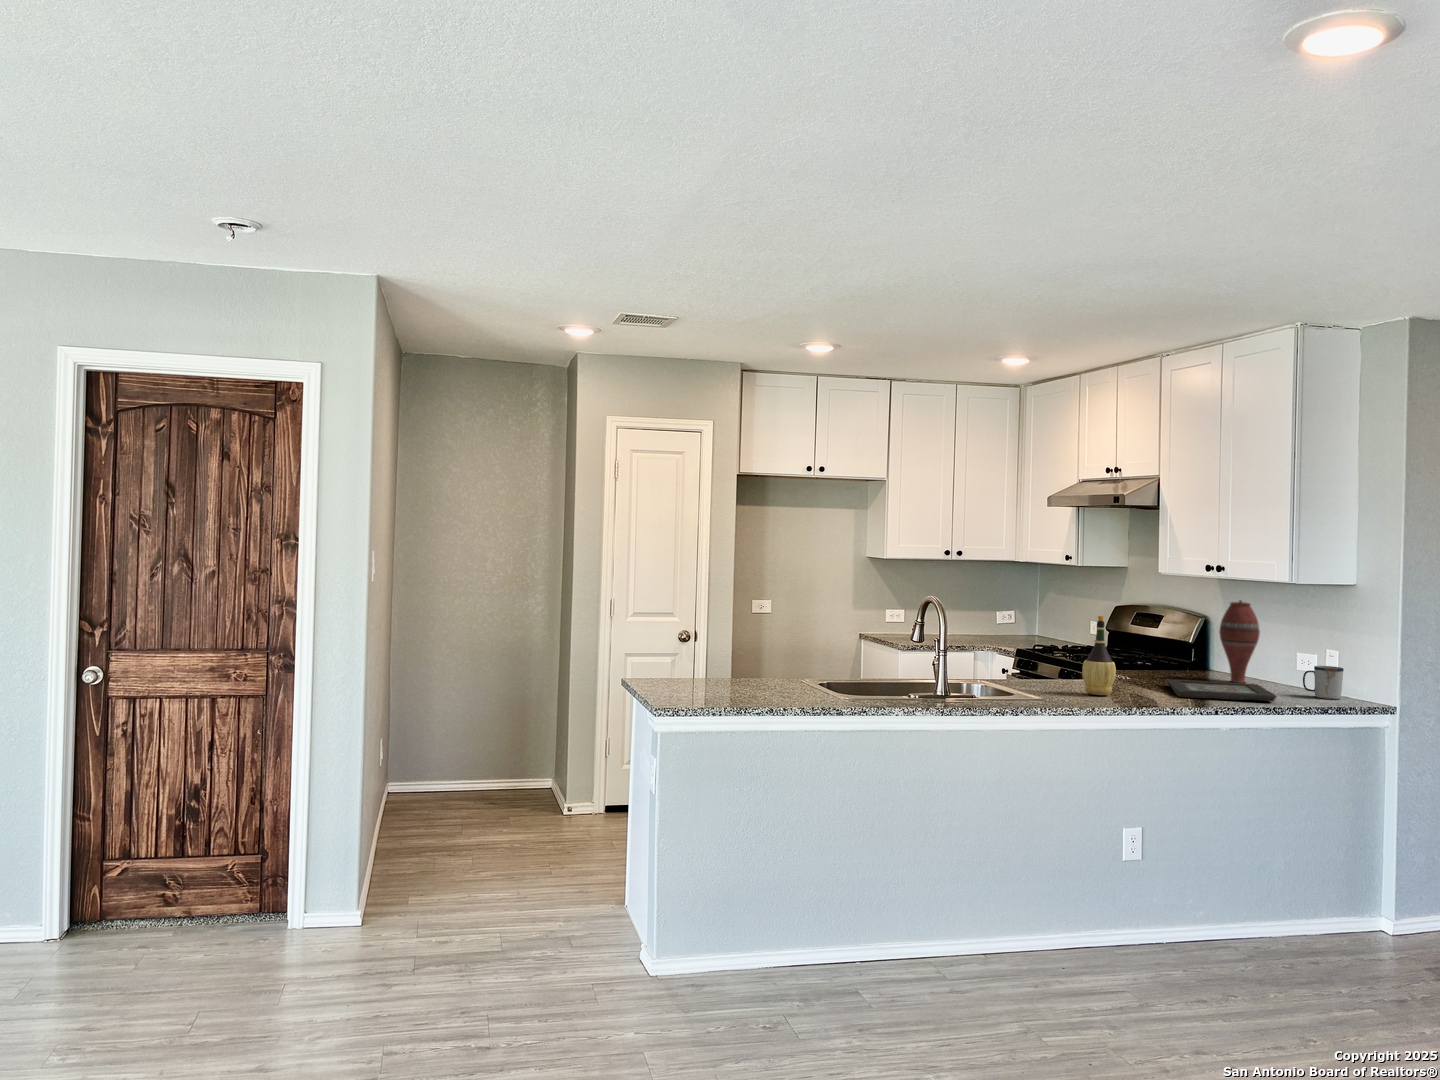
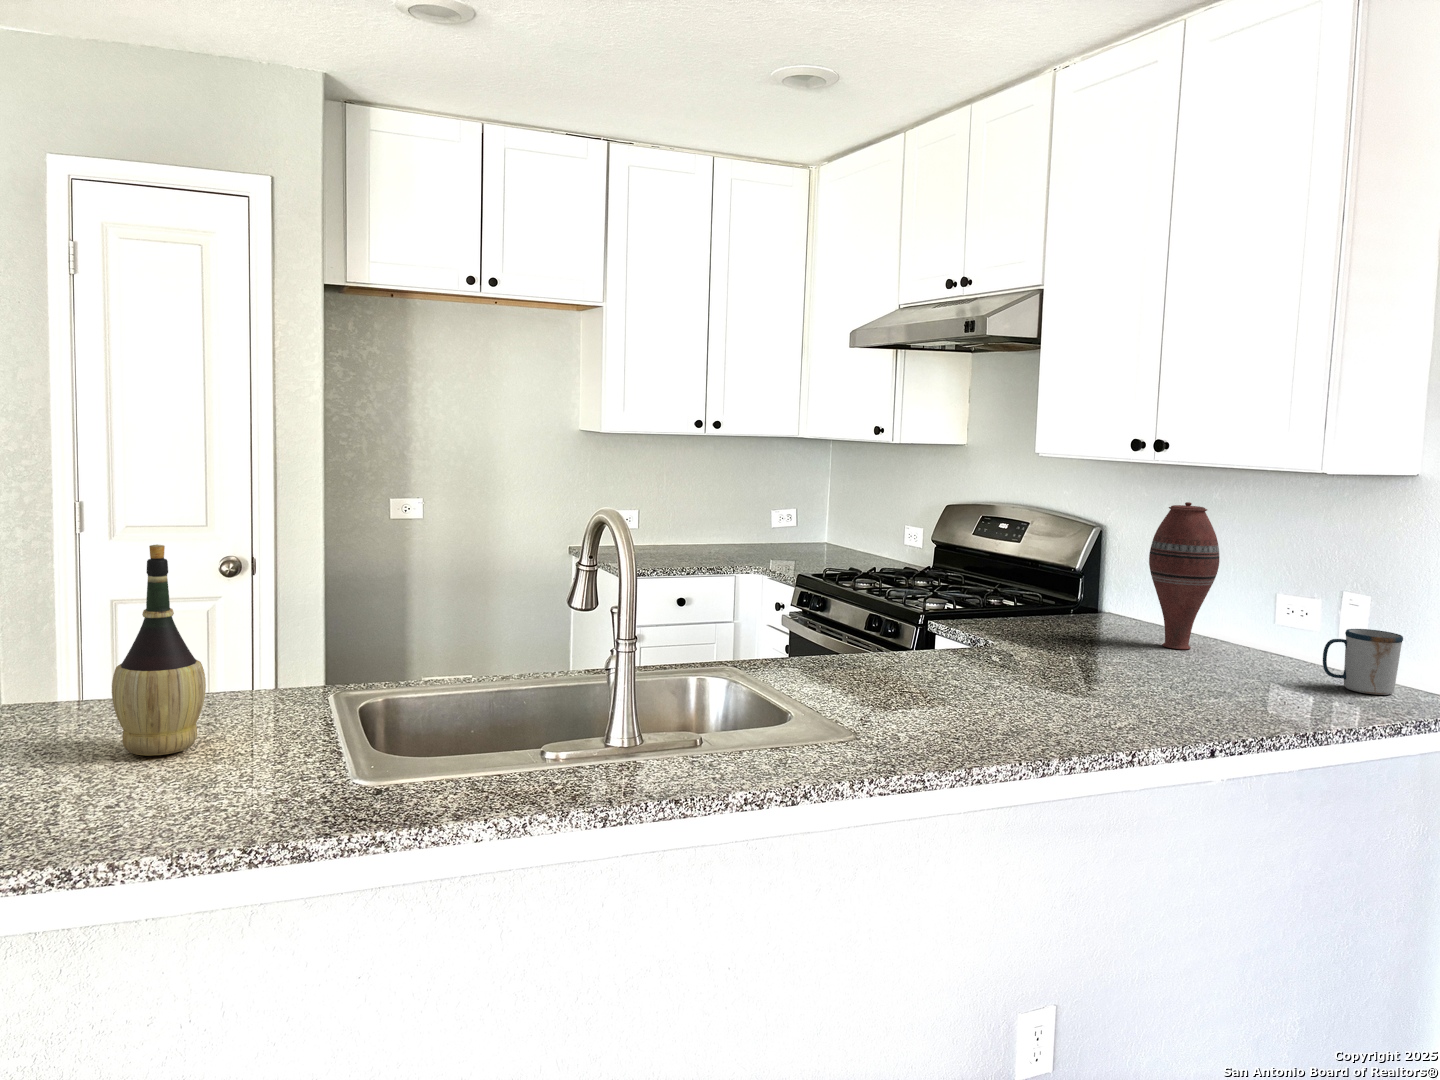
wine bottle: present [1082,616,1116,695] -> present [112,545,206,756]
decorative tray: present [1167,679,1277,701] -> none [1071,654,1311,715]

